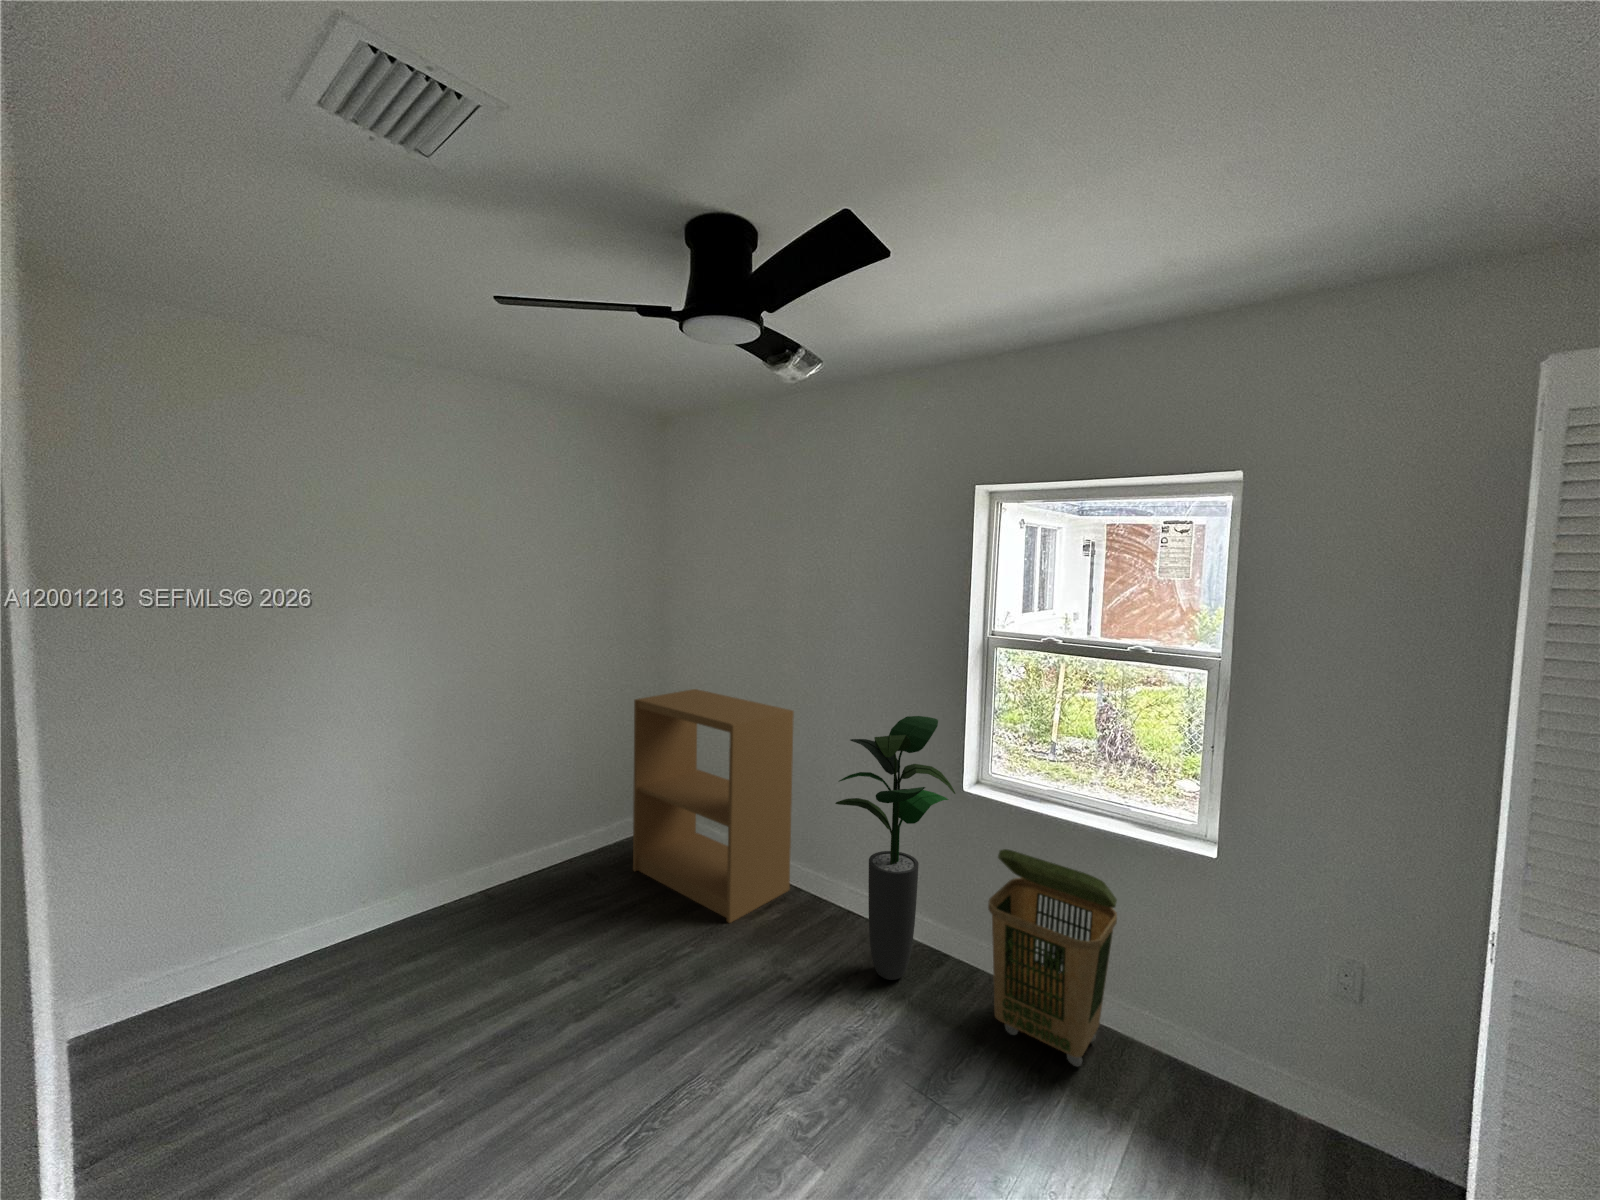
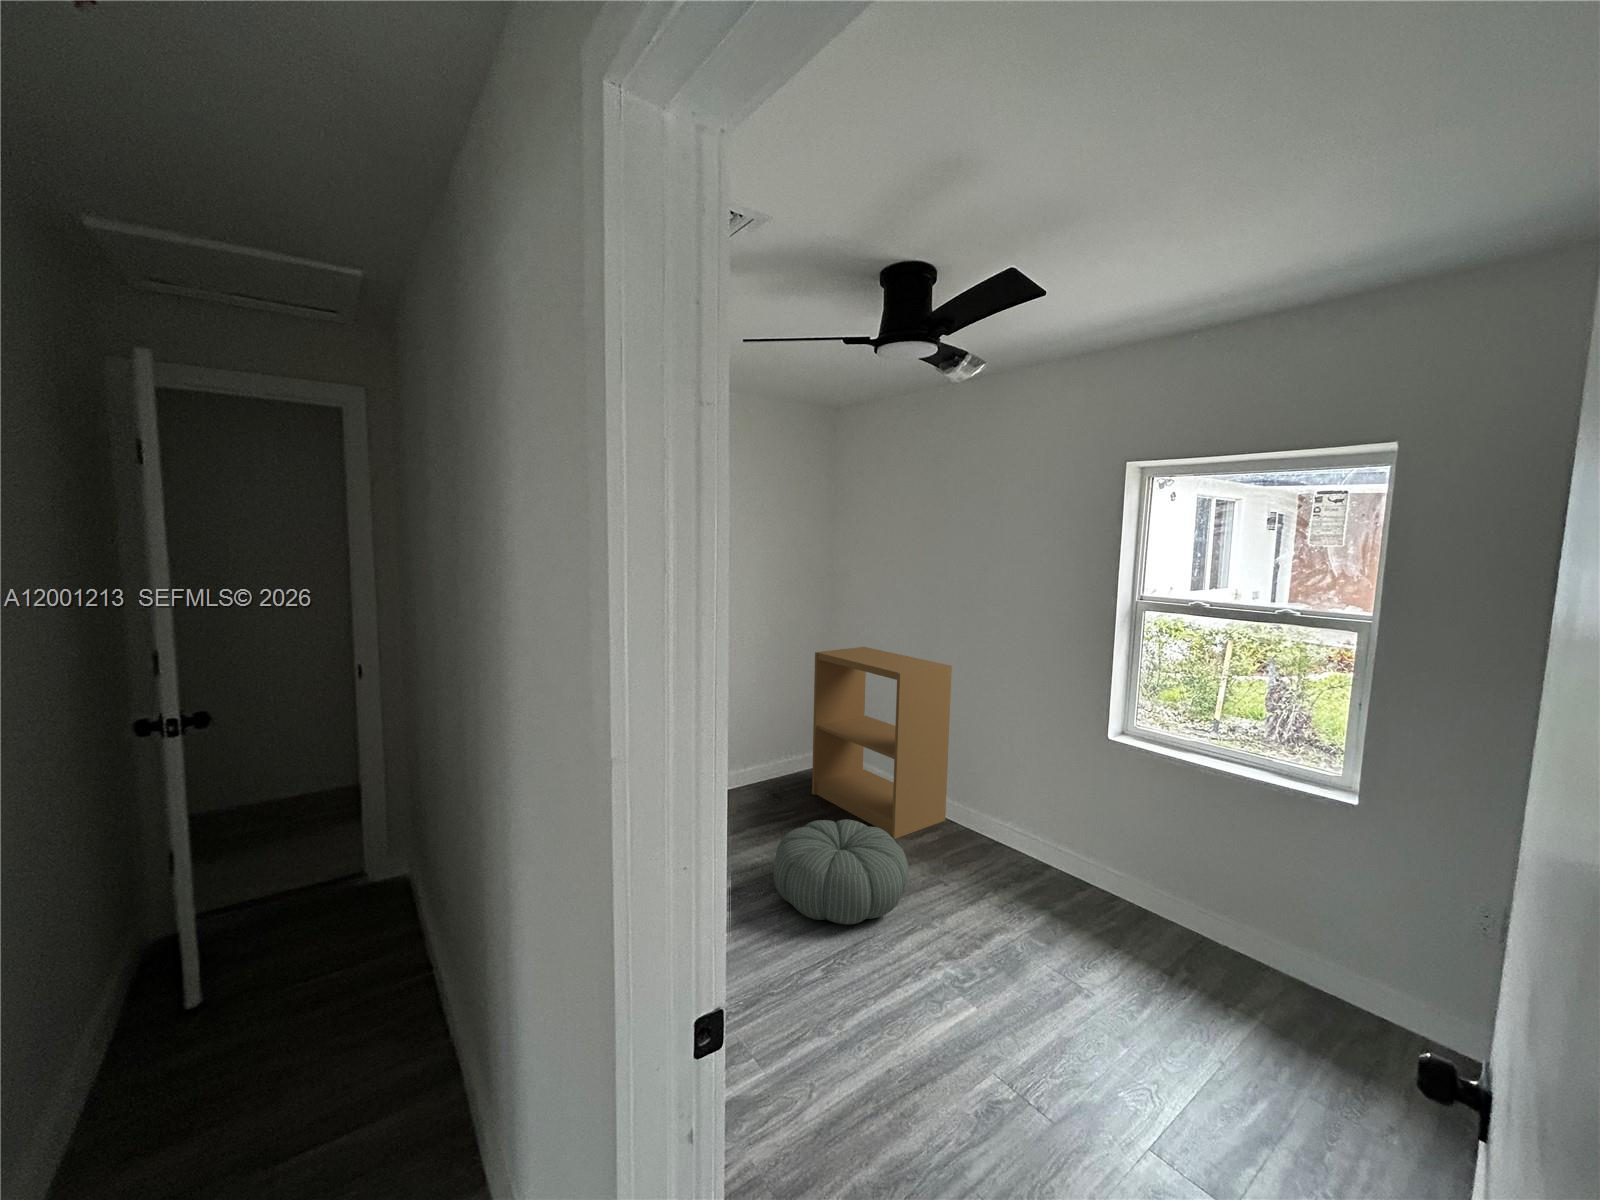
potted plant: present [835,716,955,980] -> none [989,670,1100,895]
laundry basket: present [988,849,1117,1067] -> none [1127,785,1255,978]
pouf: none [567,913,743,1064] -> present [773,820,909,924]

